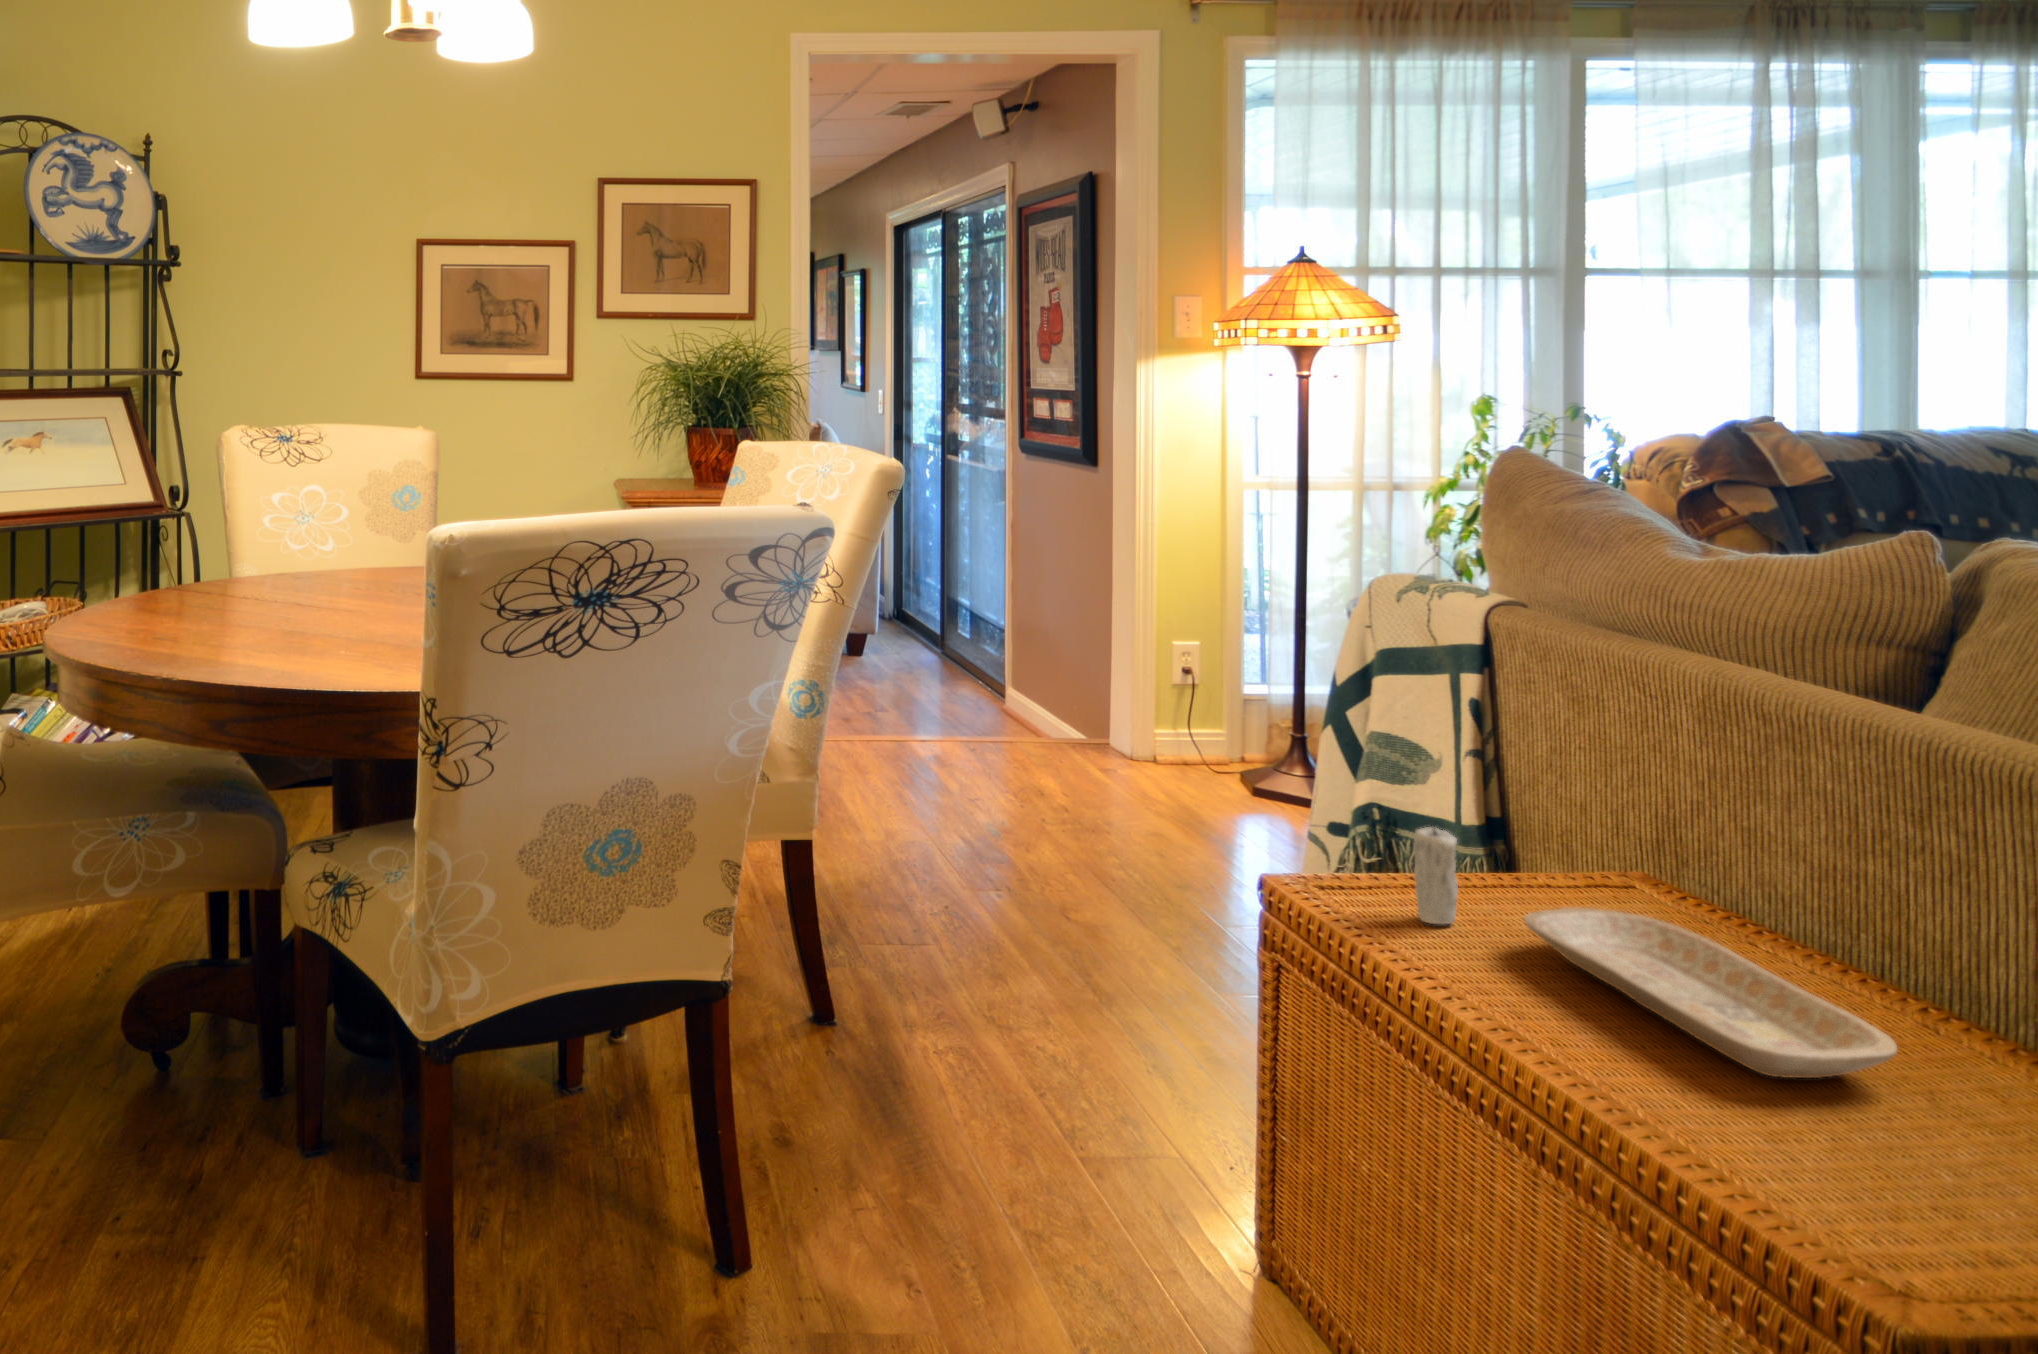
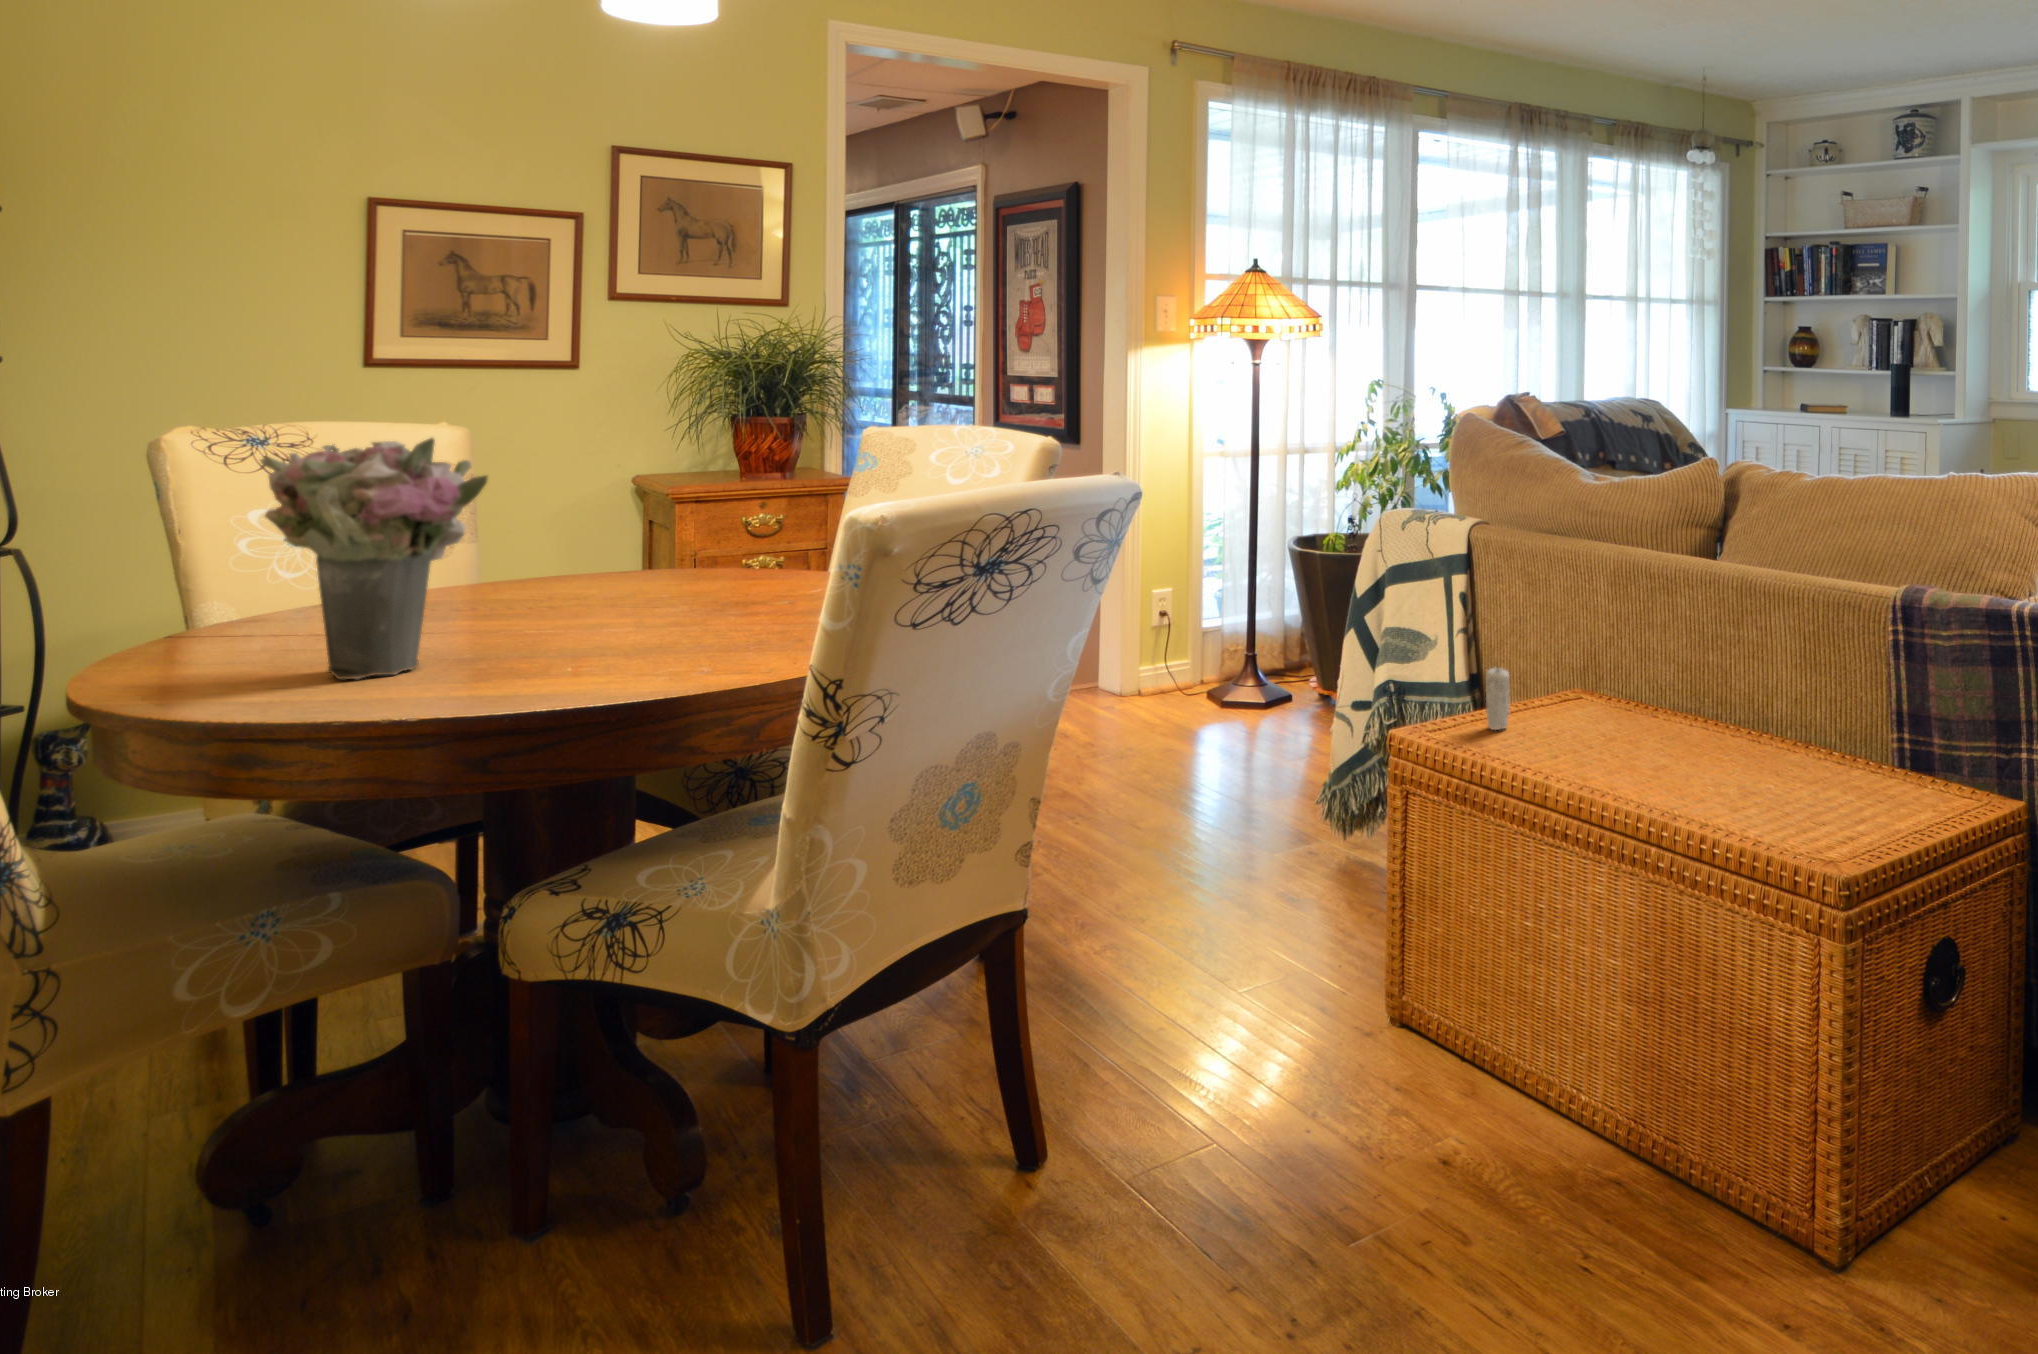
flower bouquet: none [153,435,297,638] -> present [260,438,487,679]
tray: present [1525,908,1897,1078] -> none [1550,699,1733,764]

